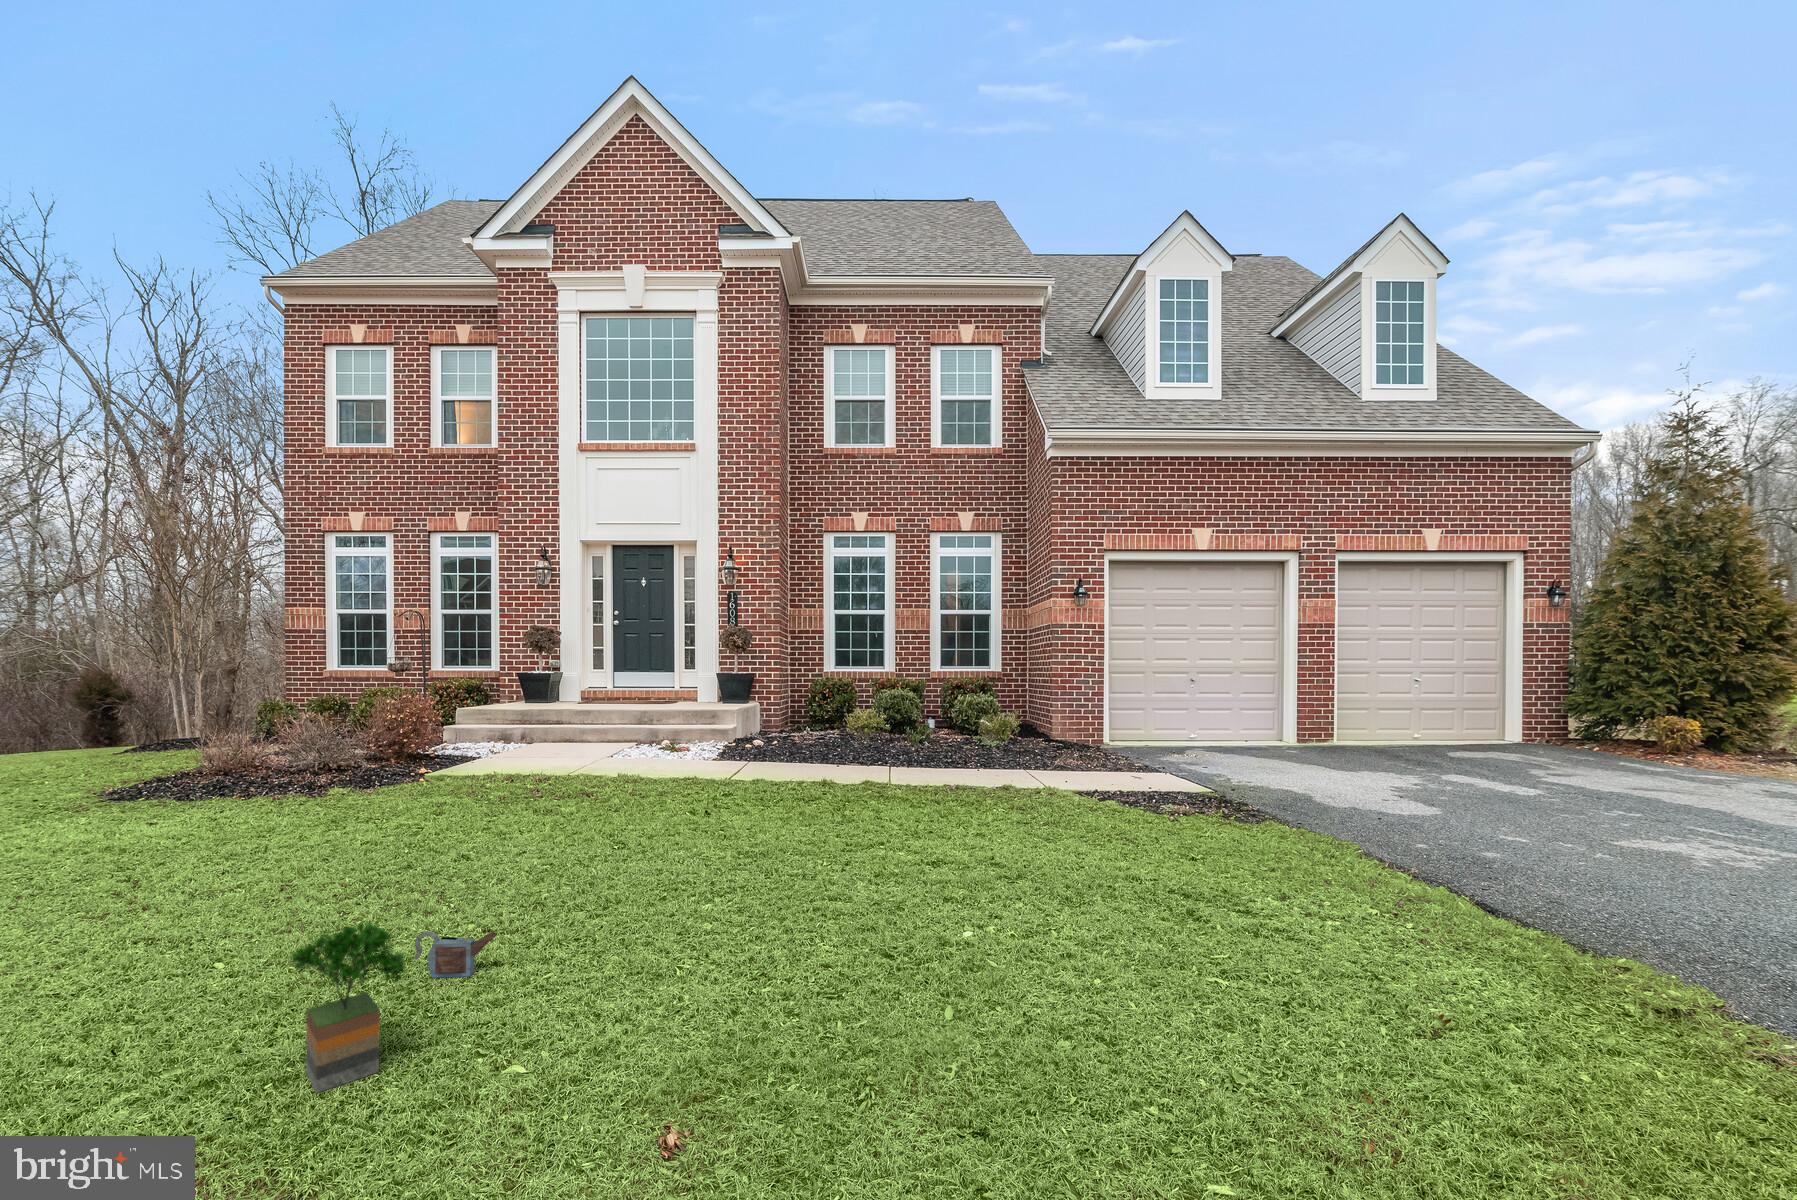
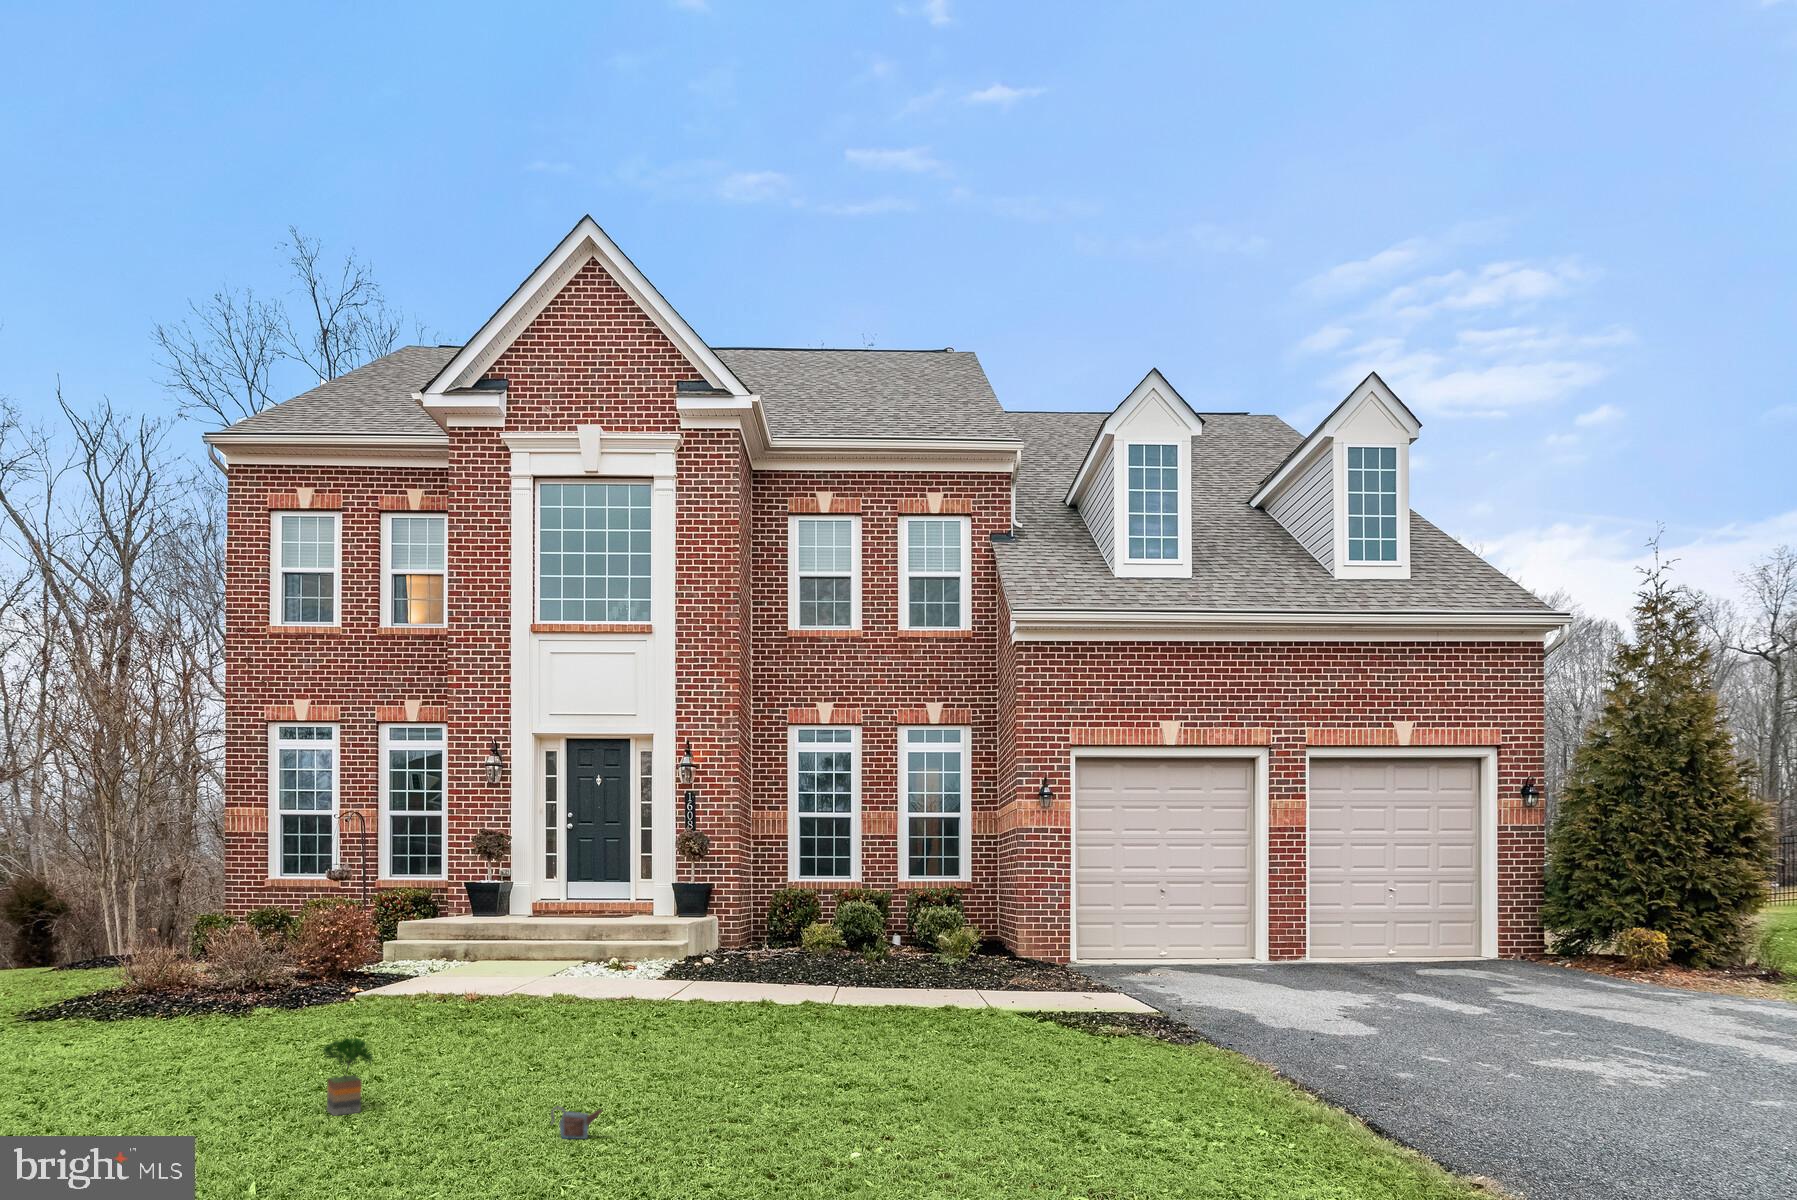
watering can: present [414,931,497,978] -> present [551,1106,603,1139]

